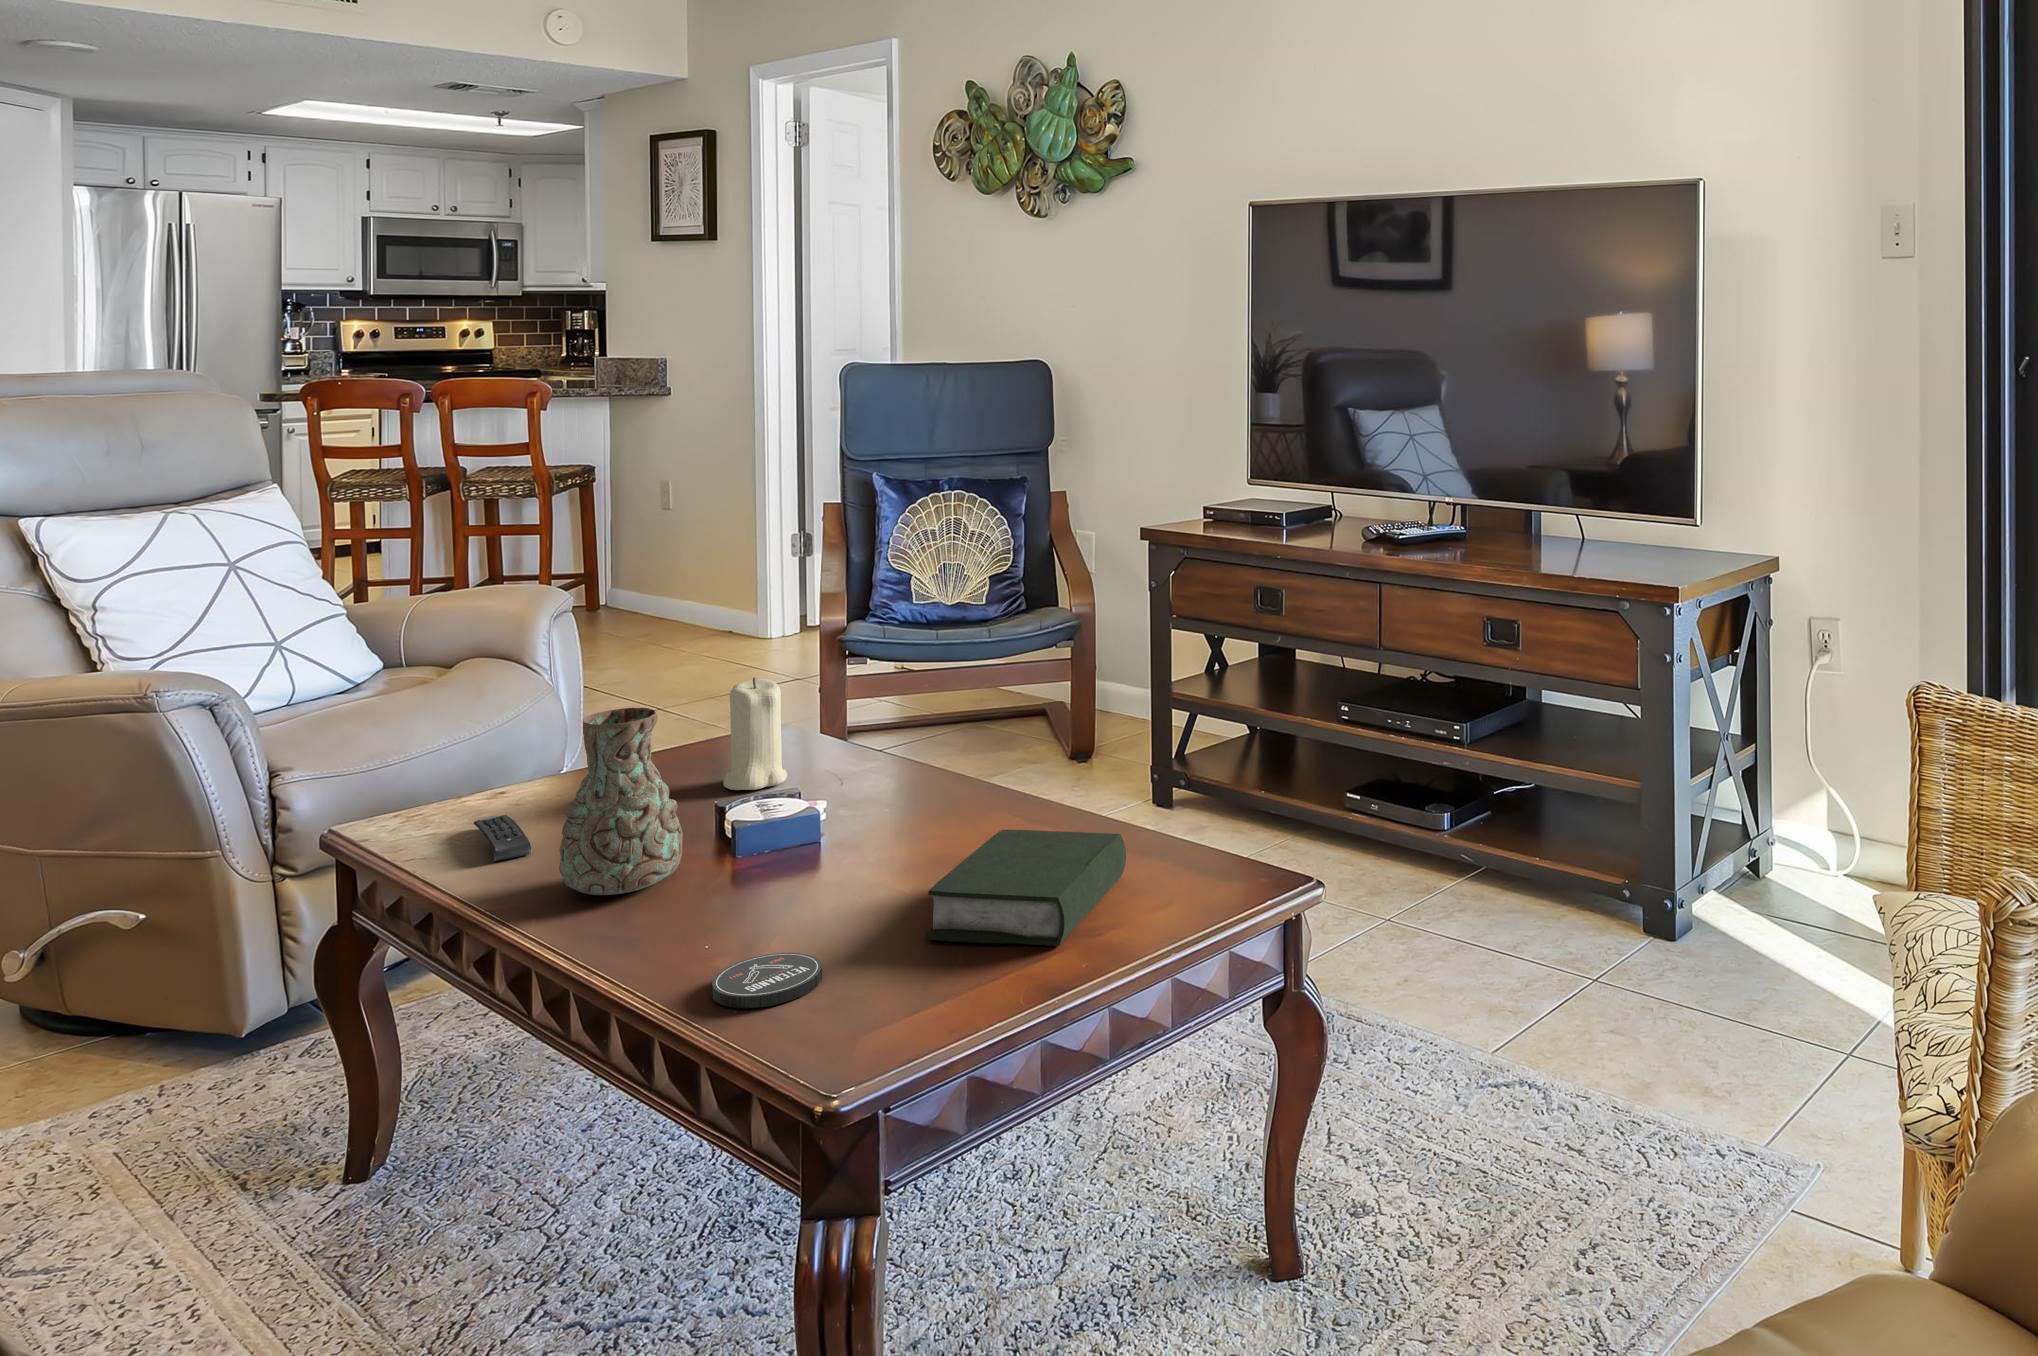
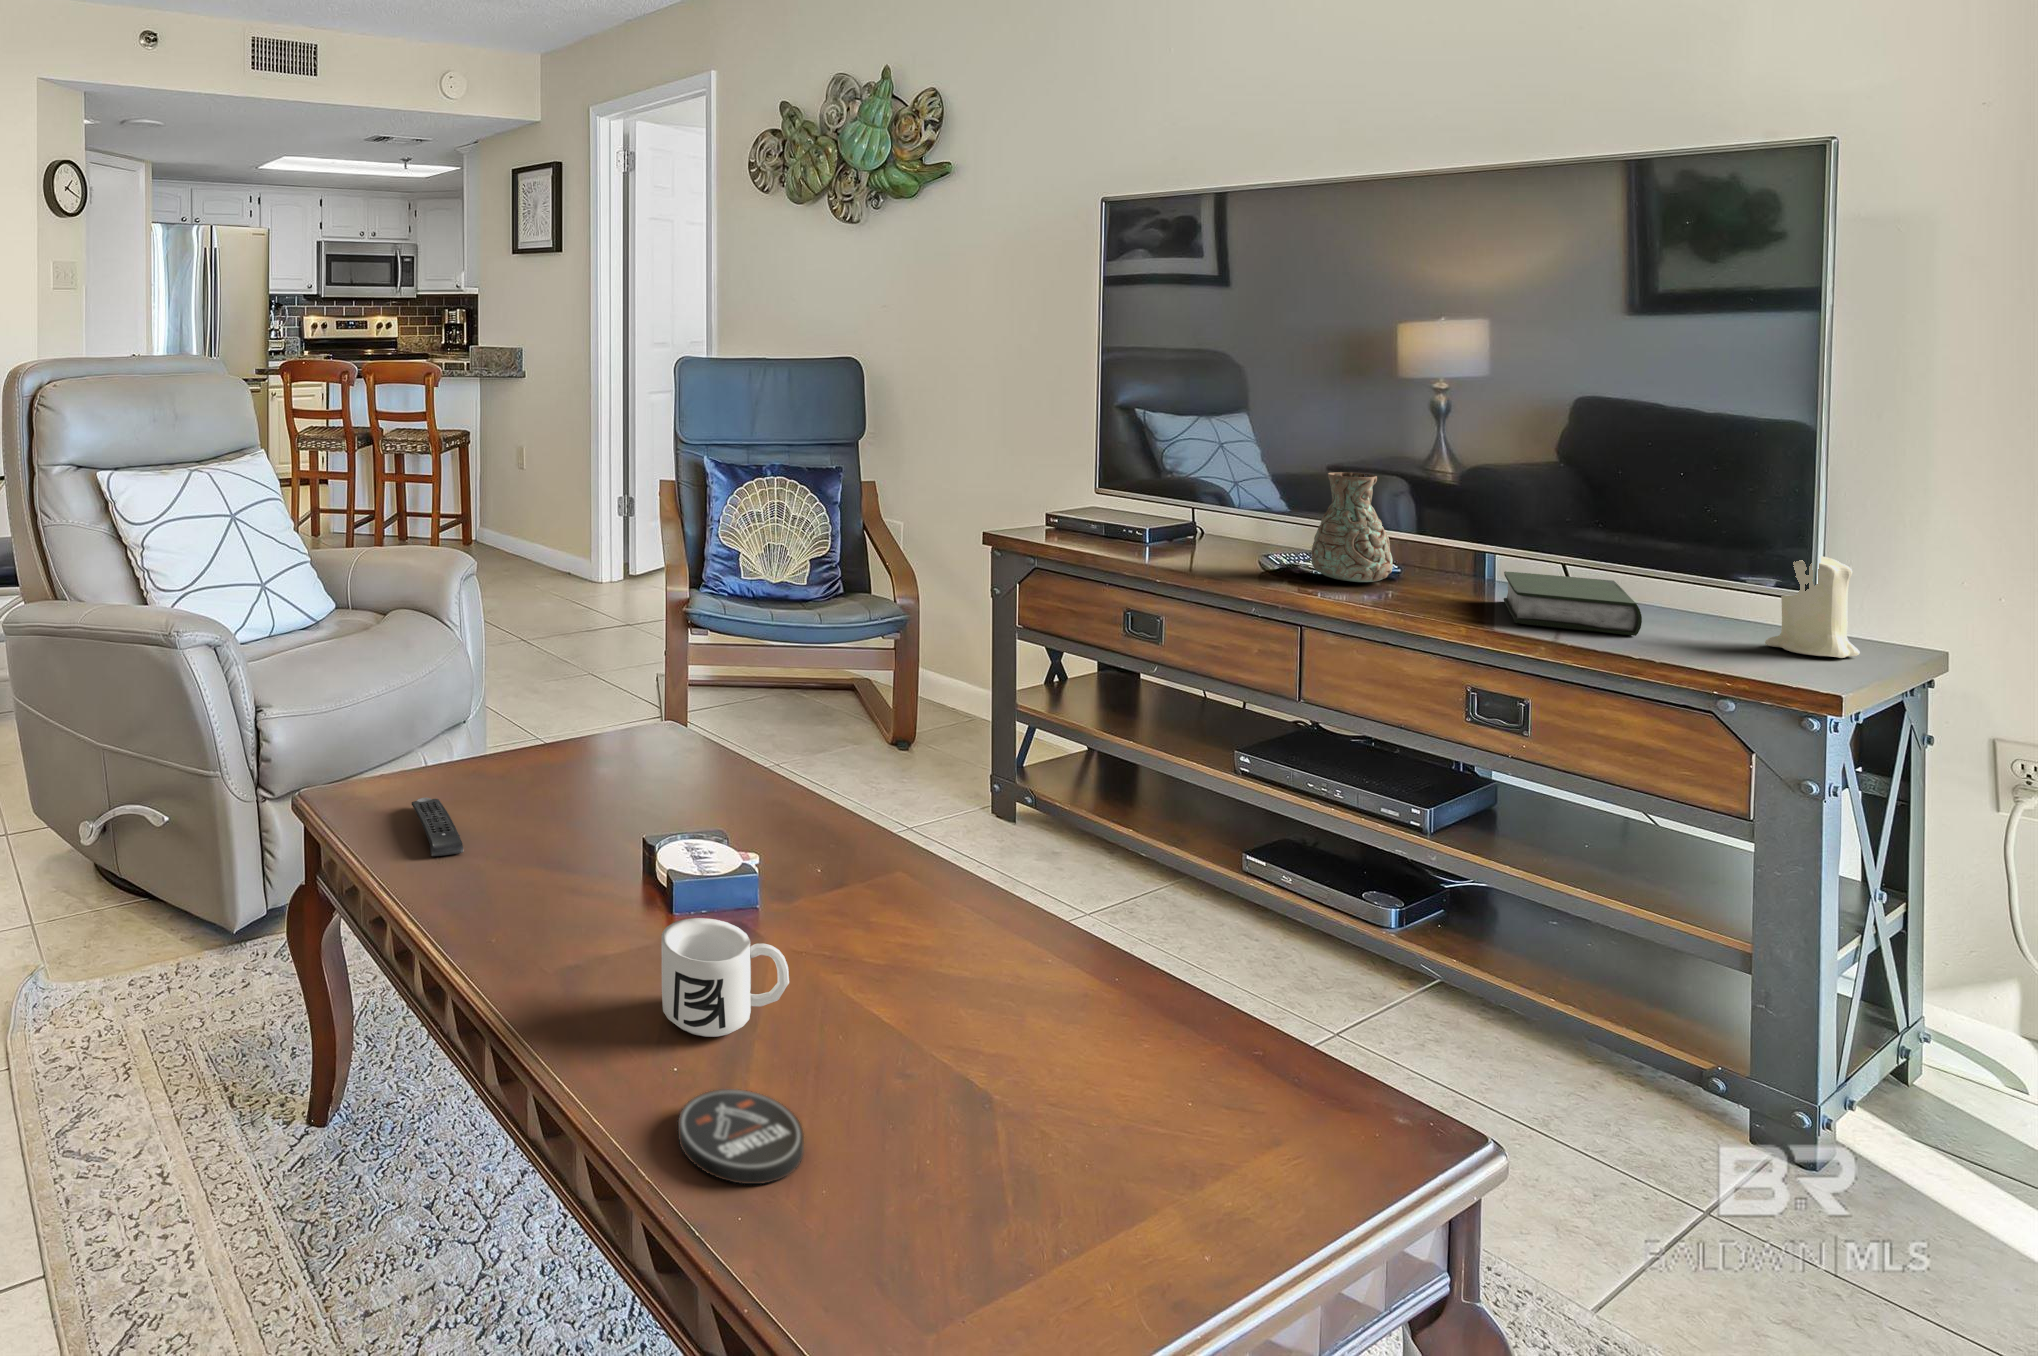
candle: present [723,678,787,790] -> present [1765,556,1860,658]
decorative vase: present [559,708,683,895] -> present [1311,472,1393,582]
book: present [924,829,1126,946] -> present [1504,571,1642,636]
mug: none [717,840,835,933] -> present [661,918,789,1037]

